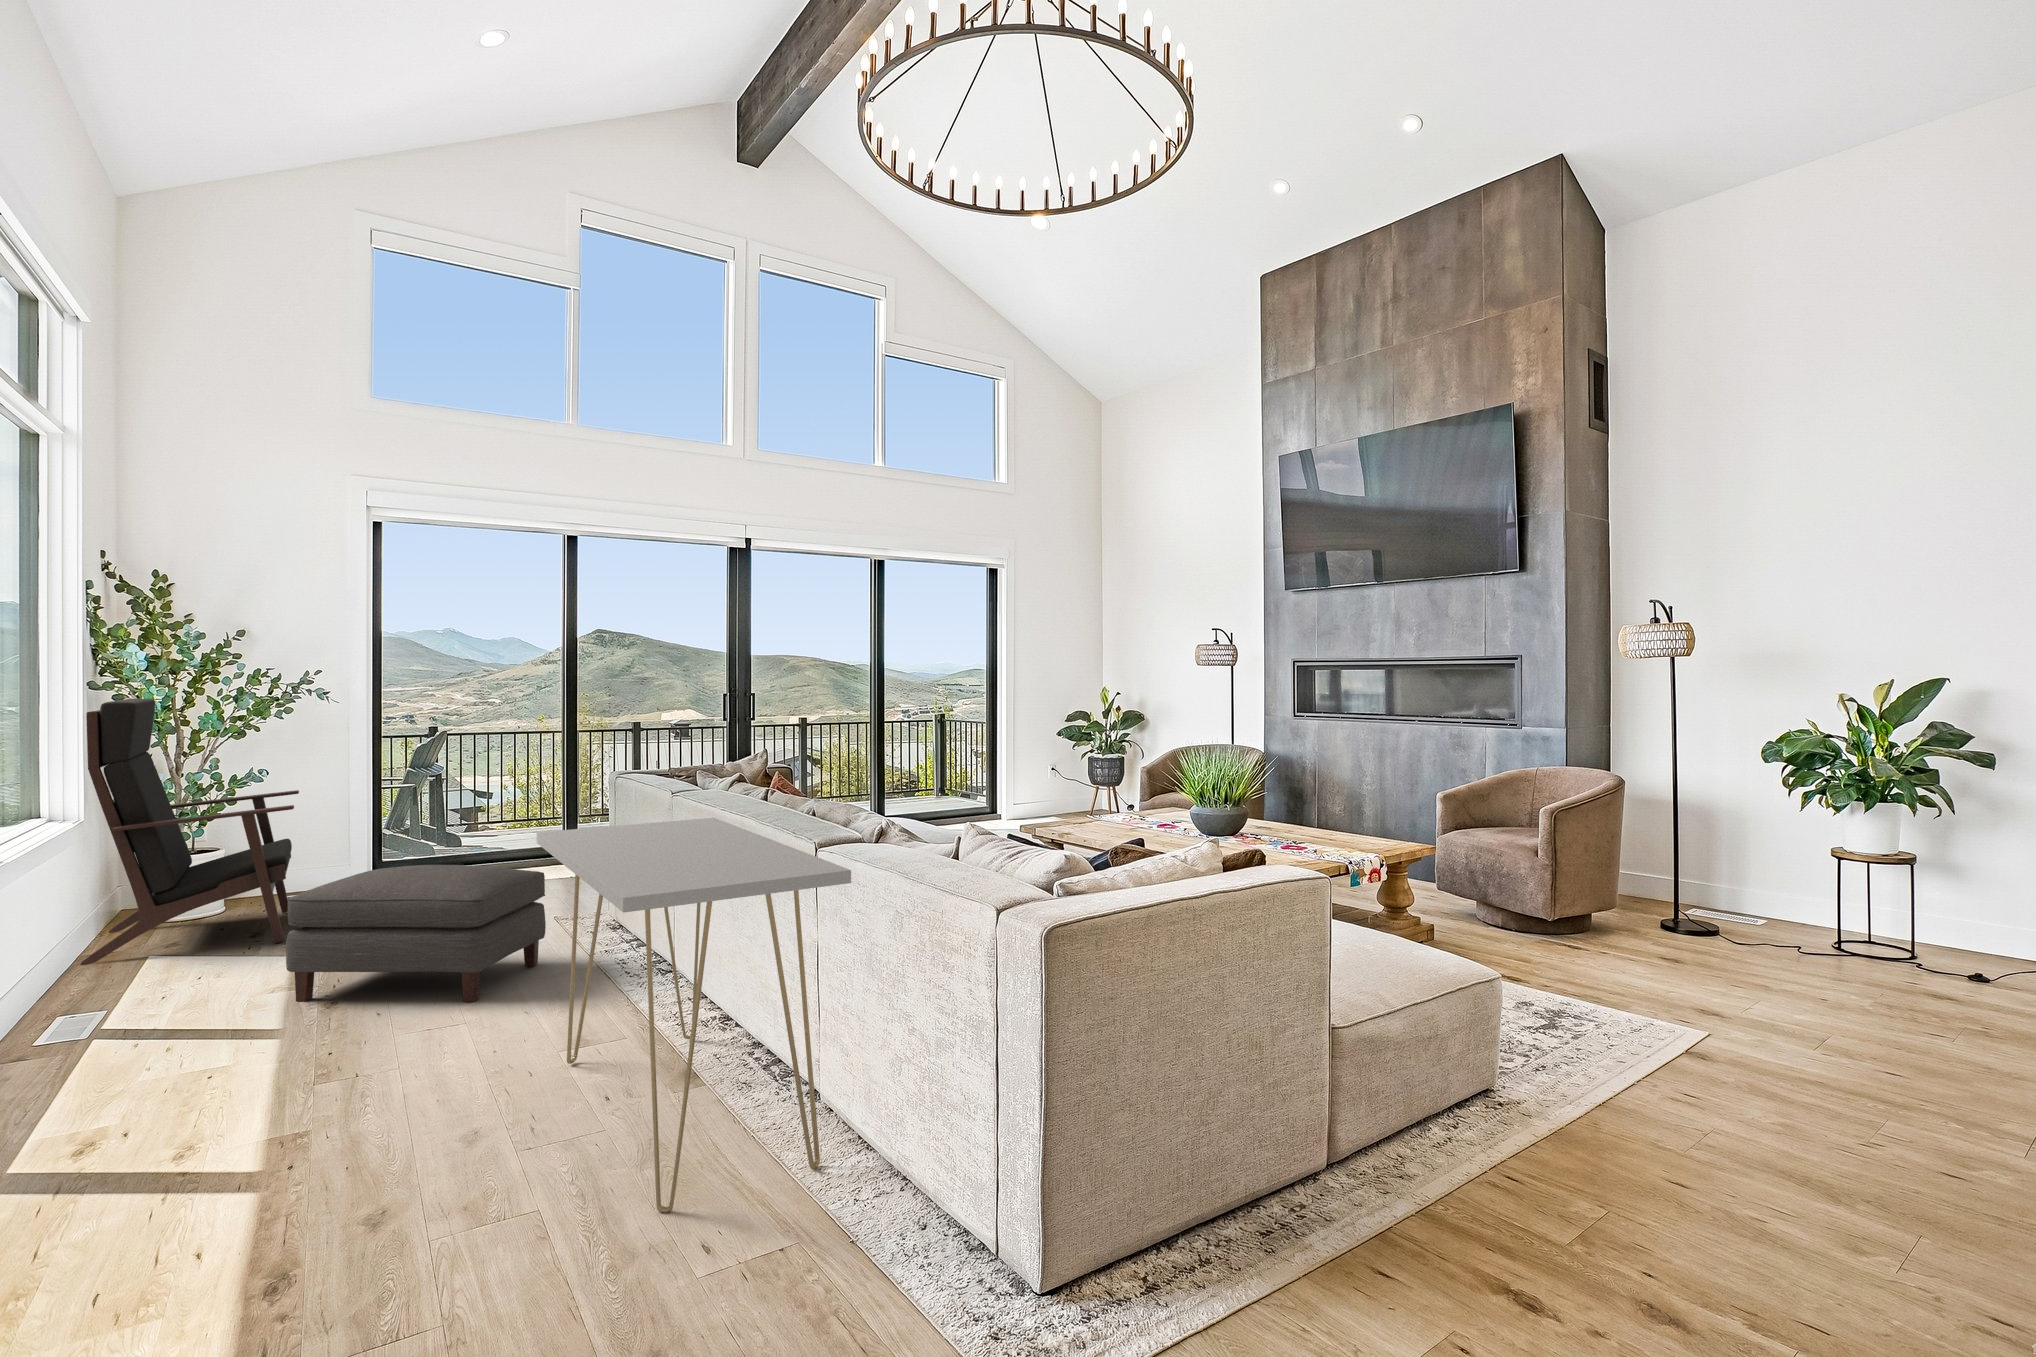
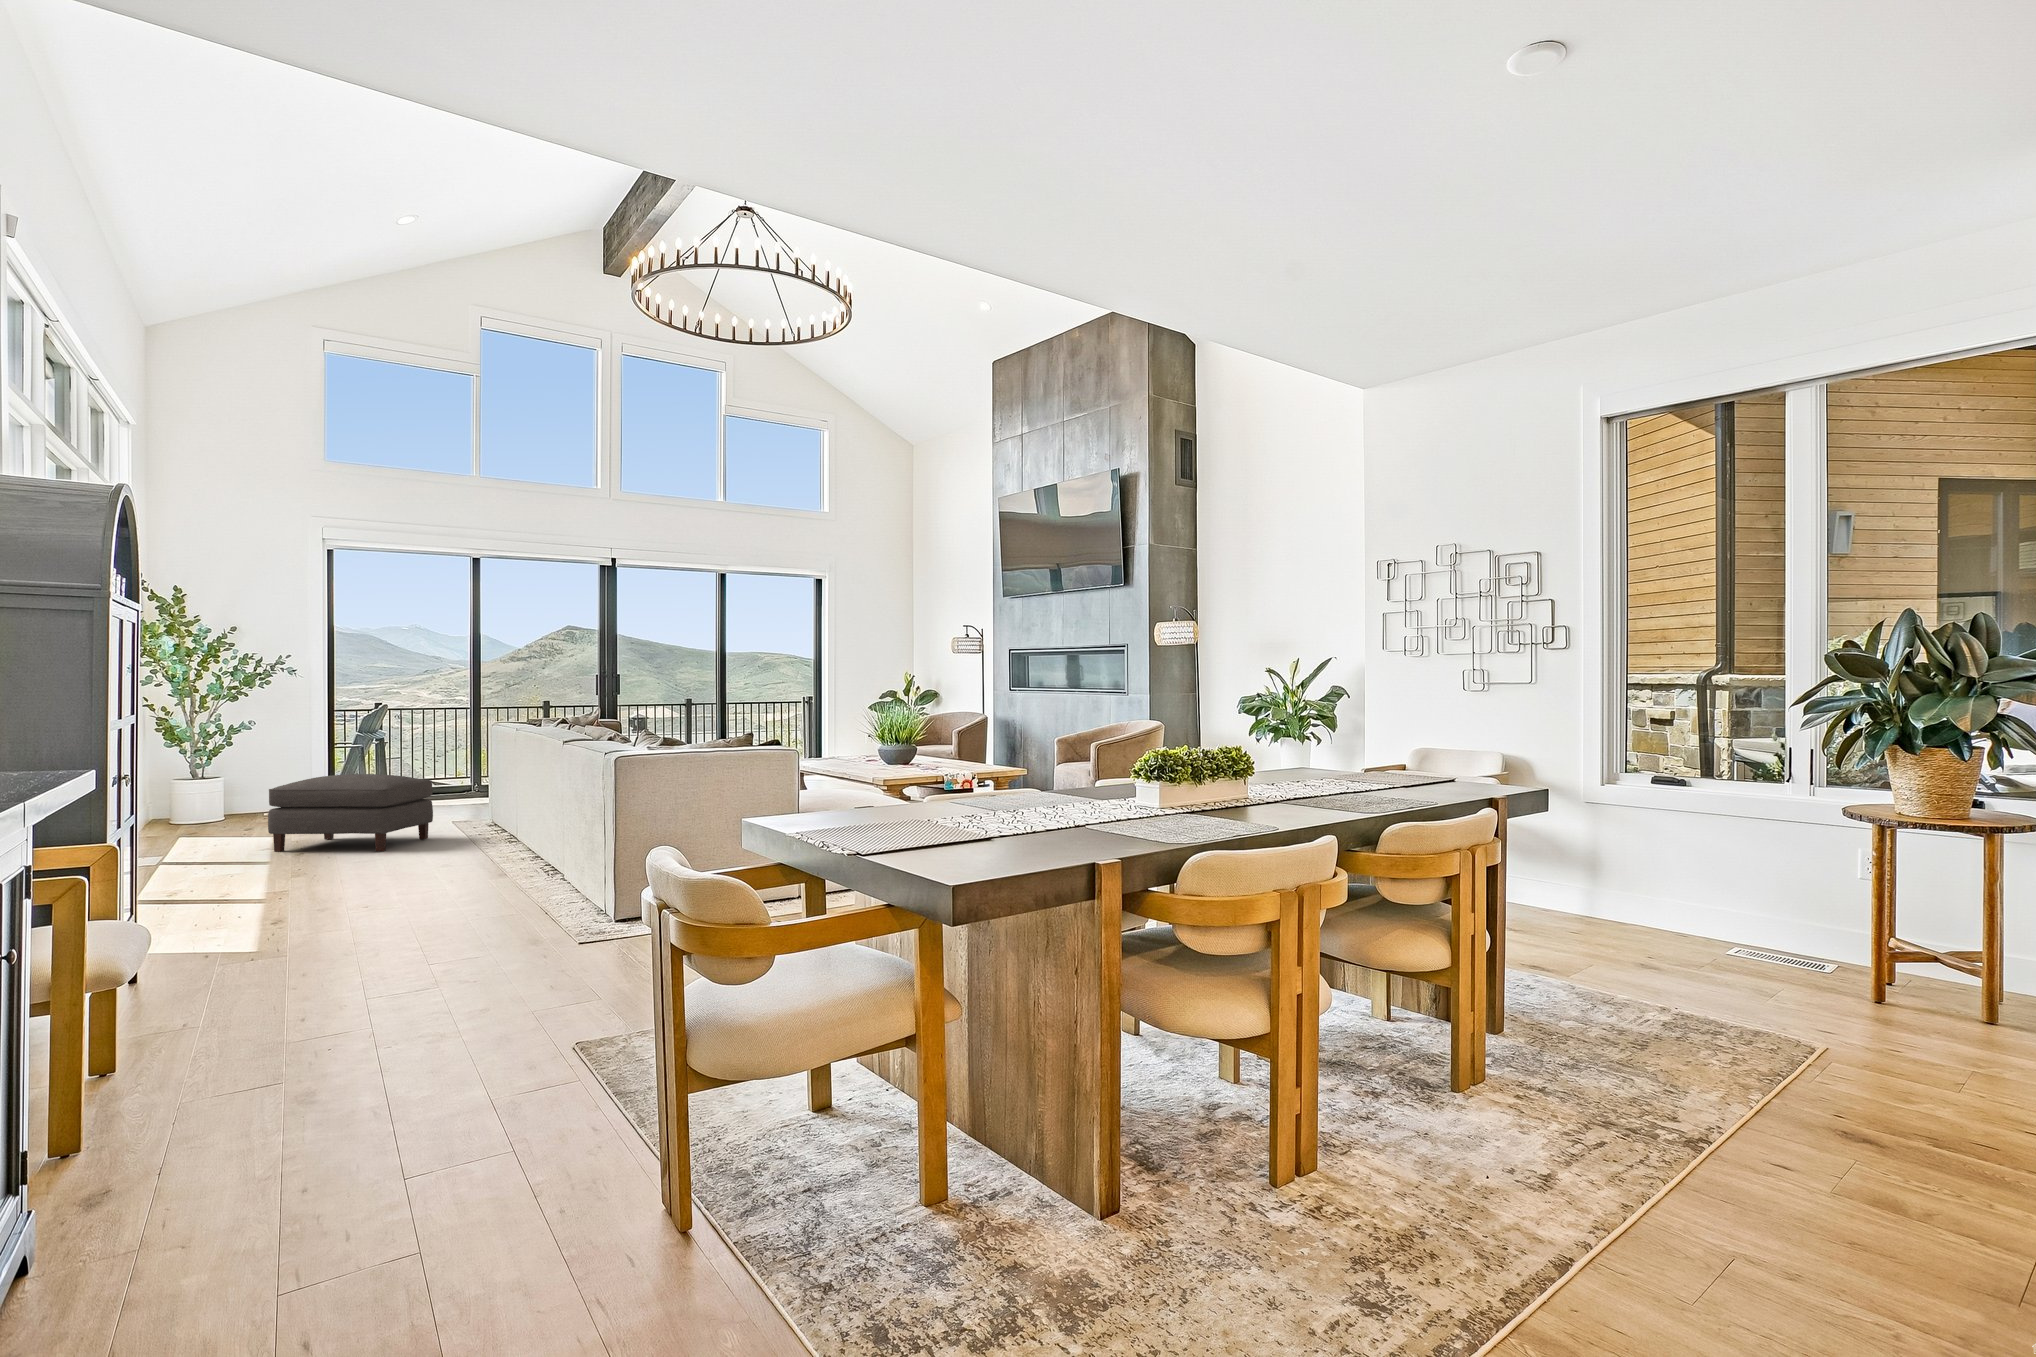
lounge chair: present [80,699,299,965] -> none [136,673,275,840]
console table: present [537,818,851,1213] -> none [409,735,556,905]

